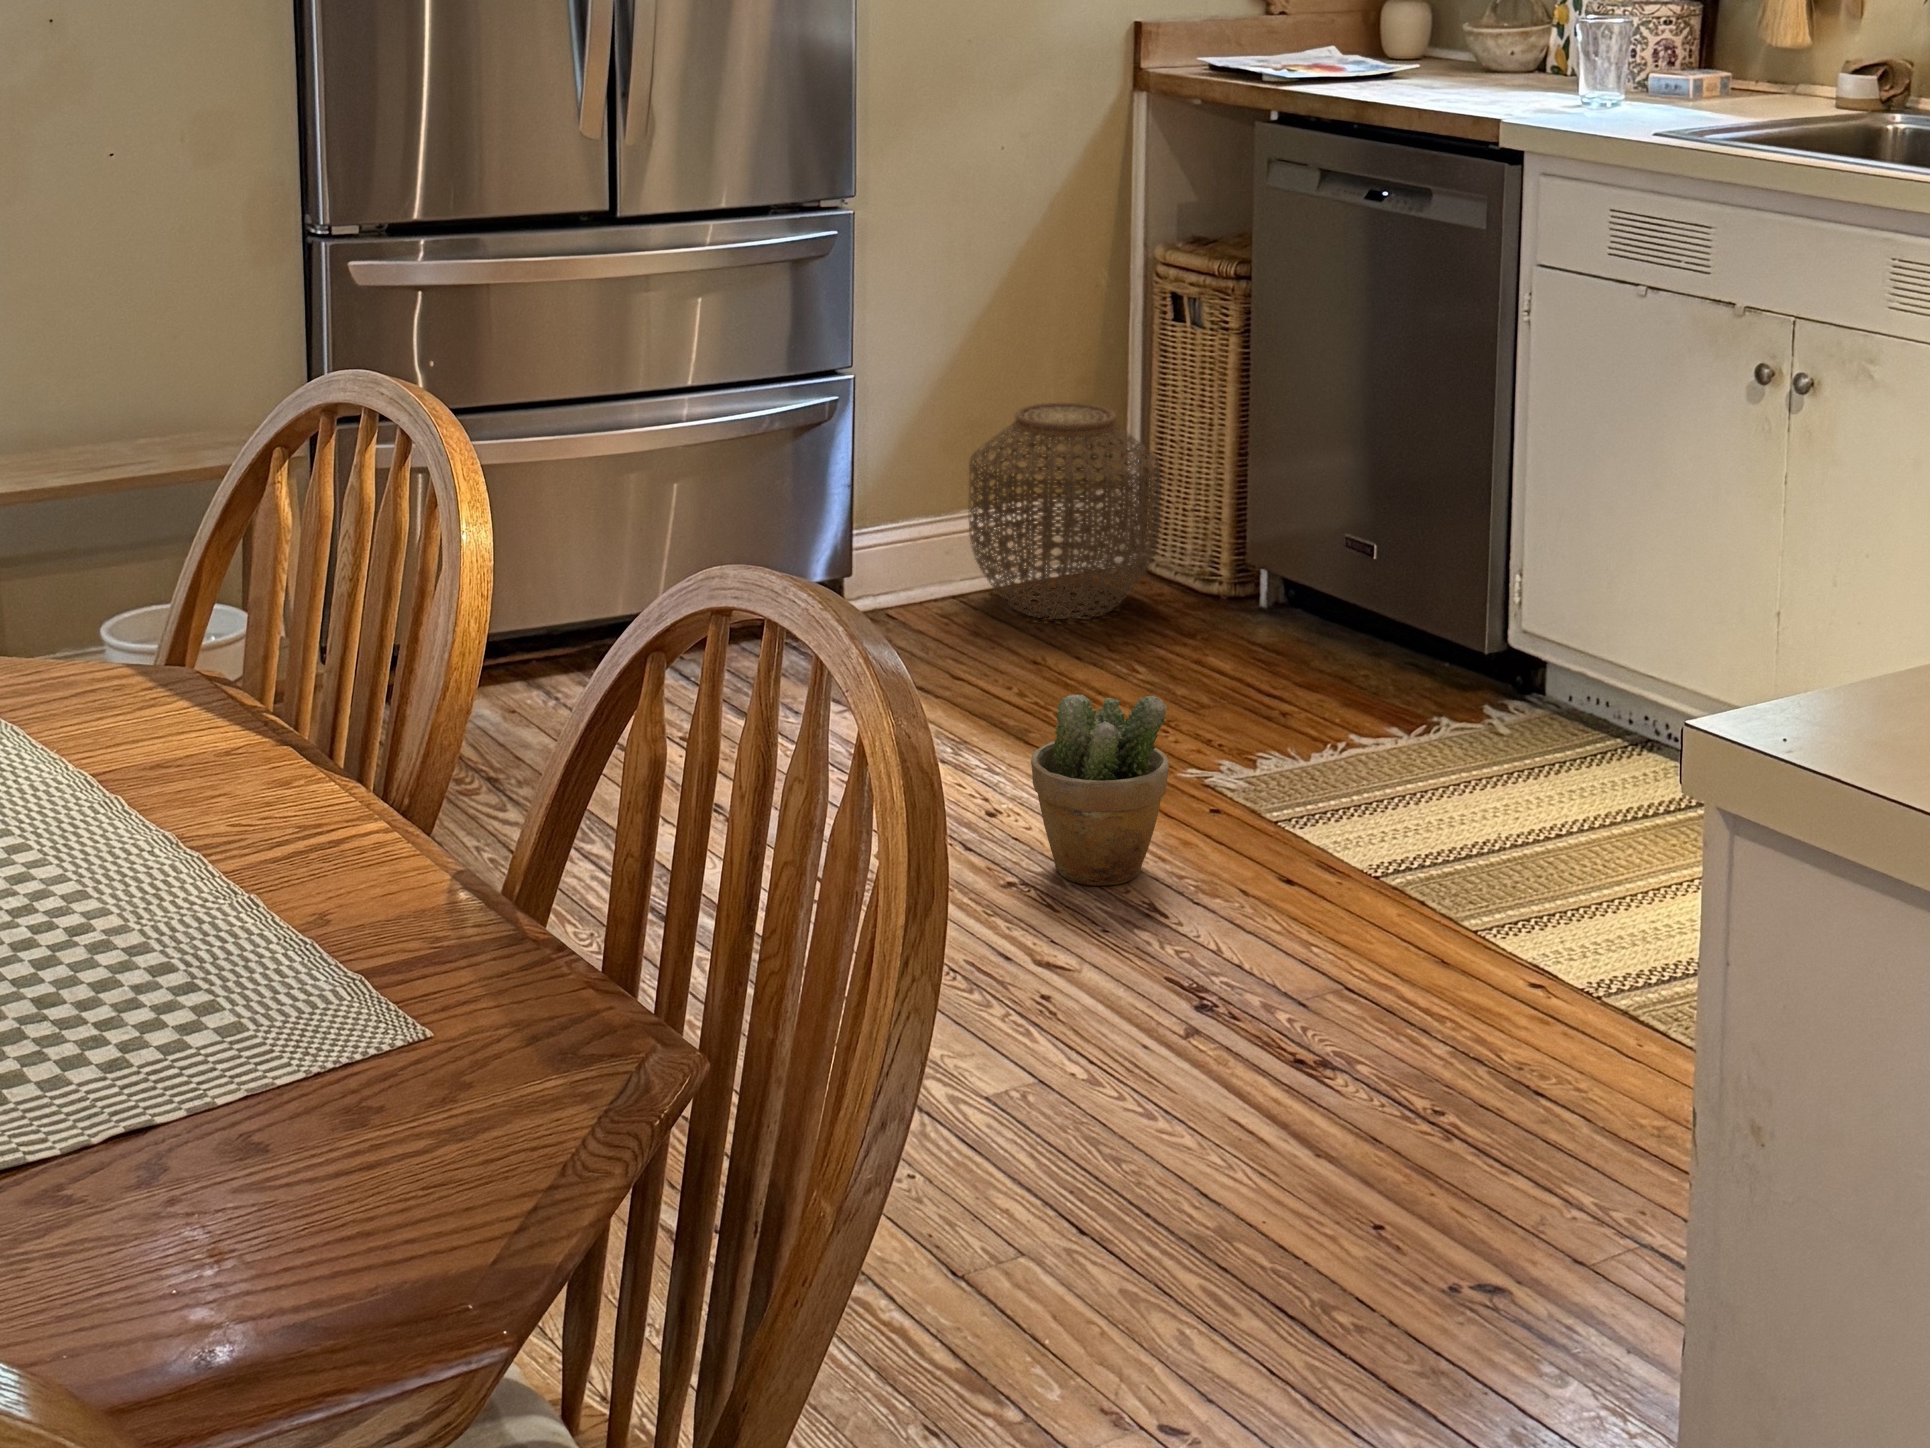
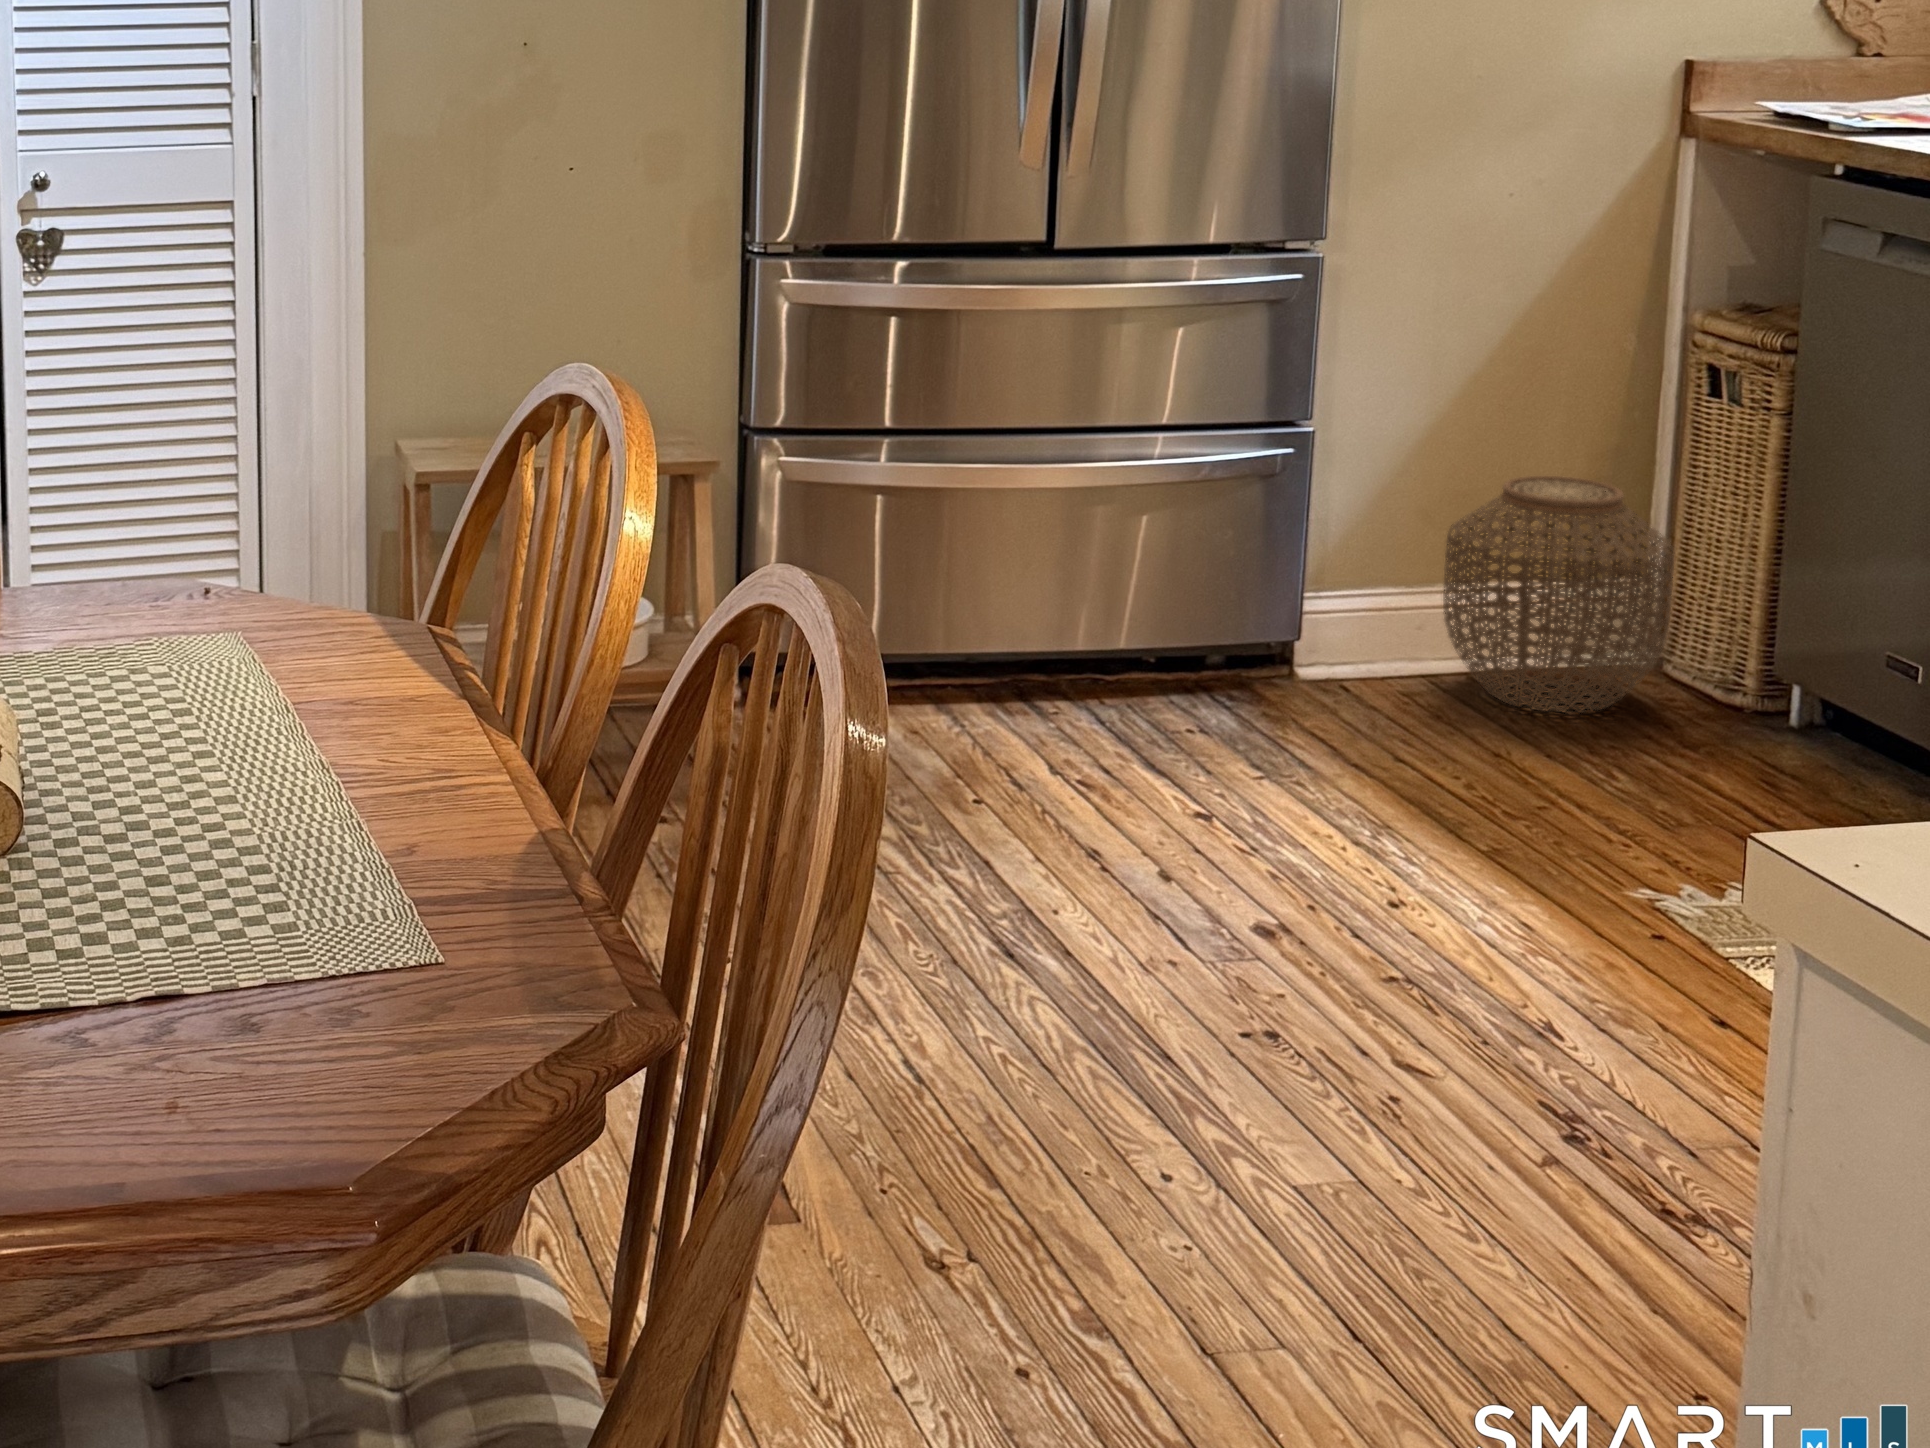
potted plant: present [1031,695,1169,885] -> none [1424,785,1586,996]

